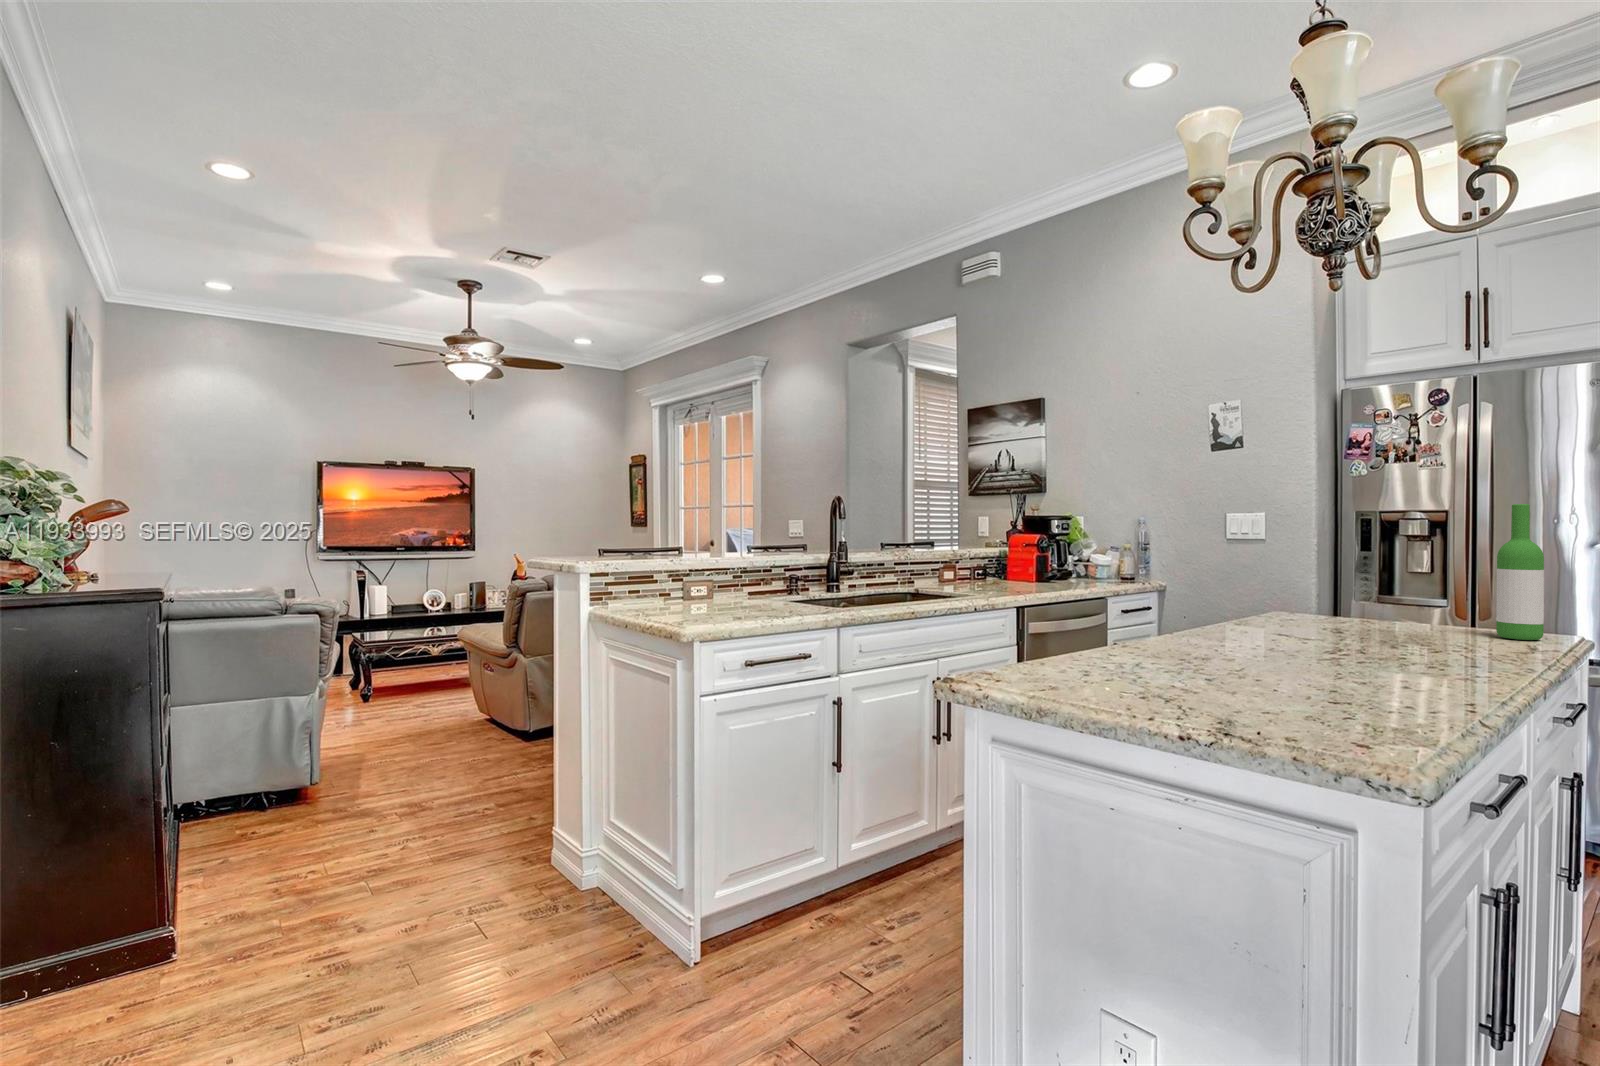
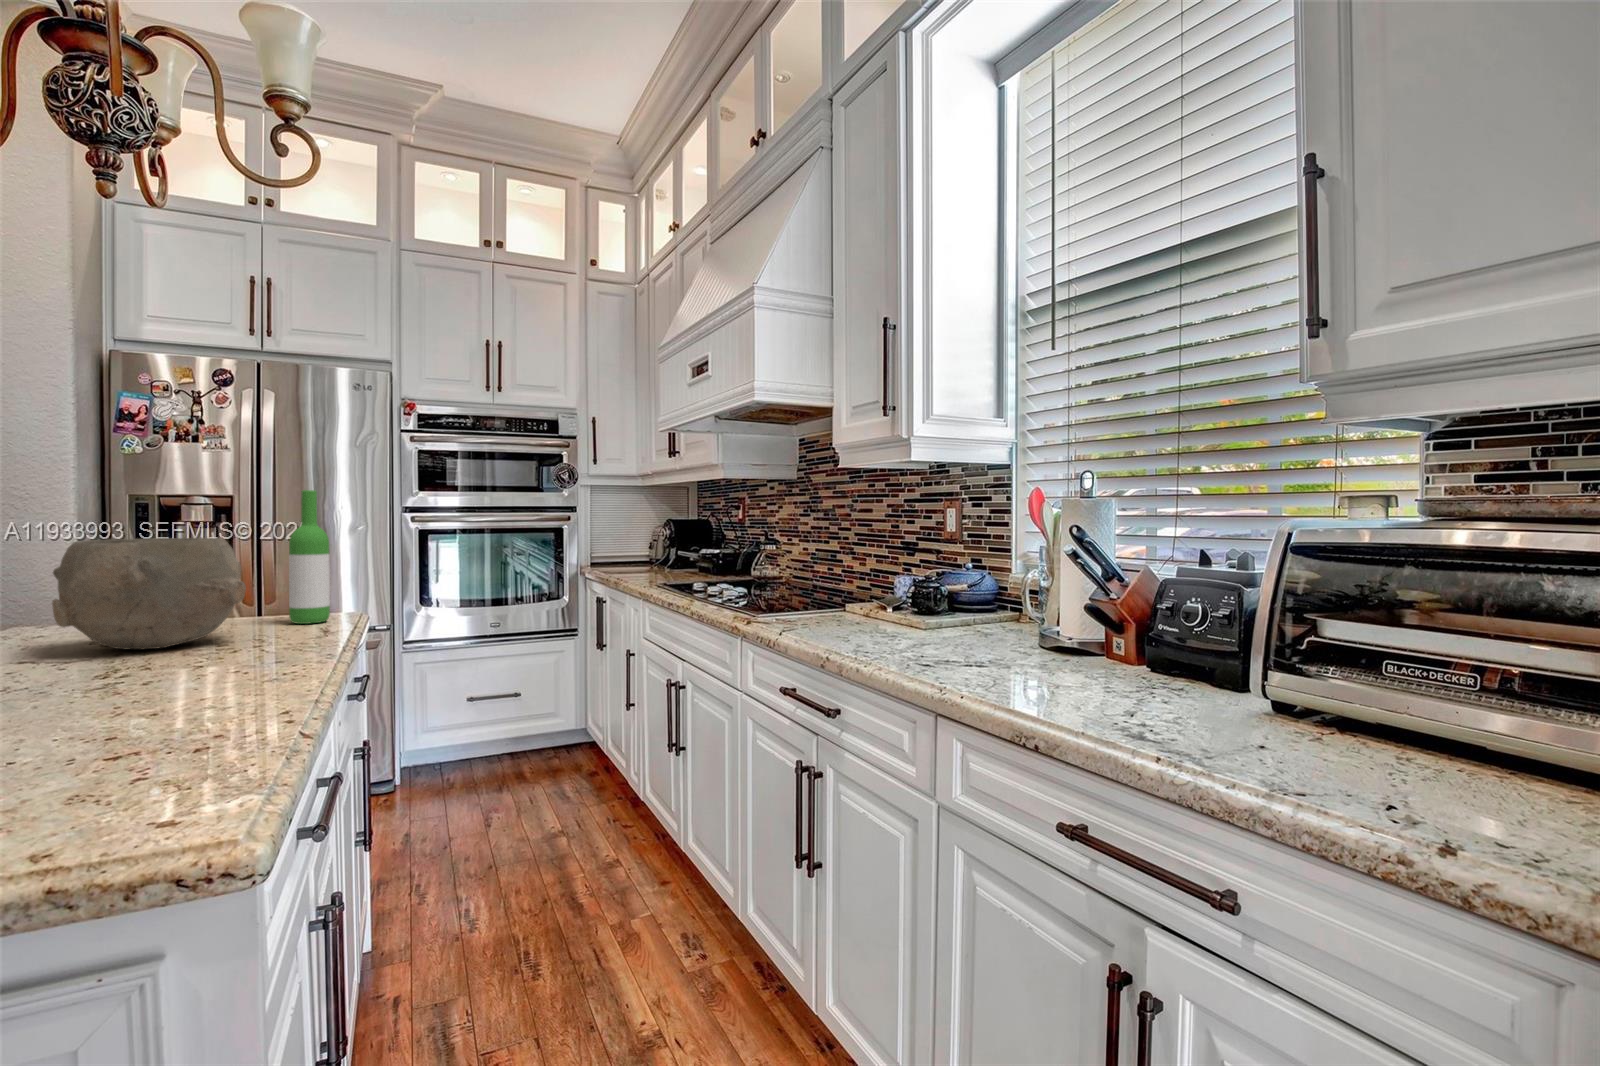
bowl: none [1299,550,1449,640] -> present [52,538,246,649]

